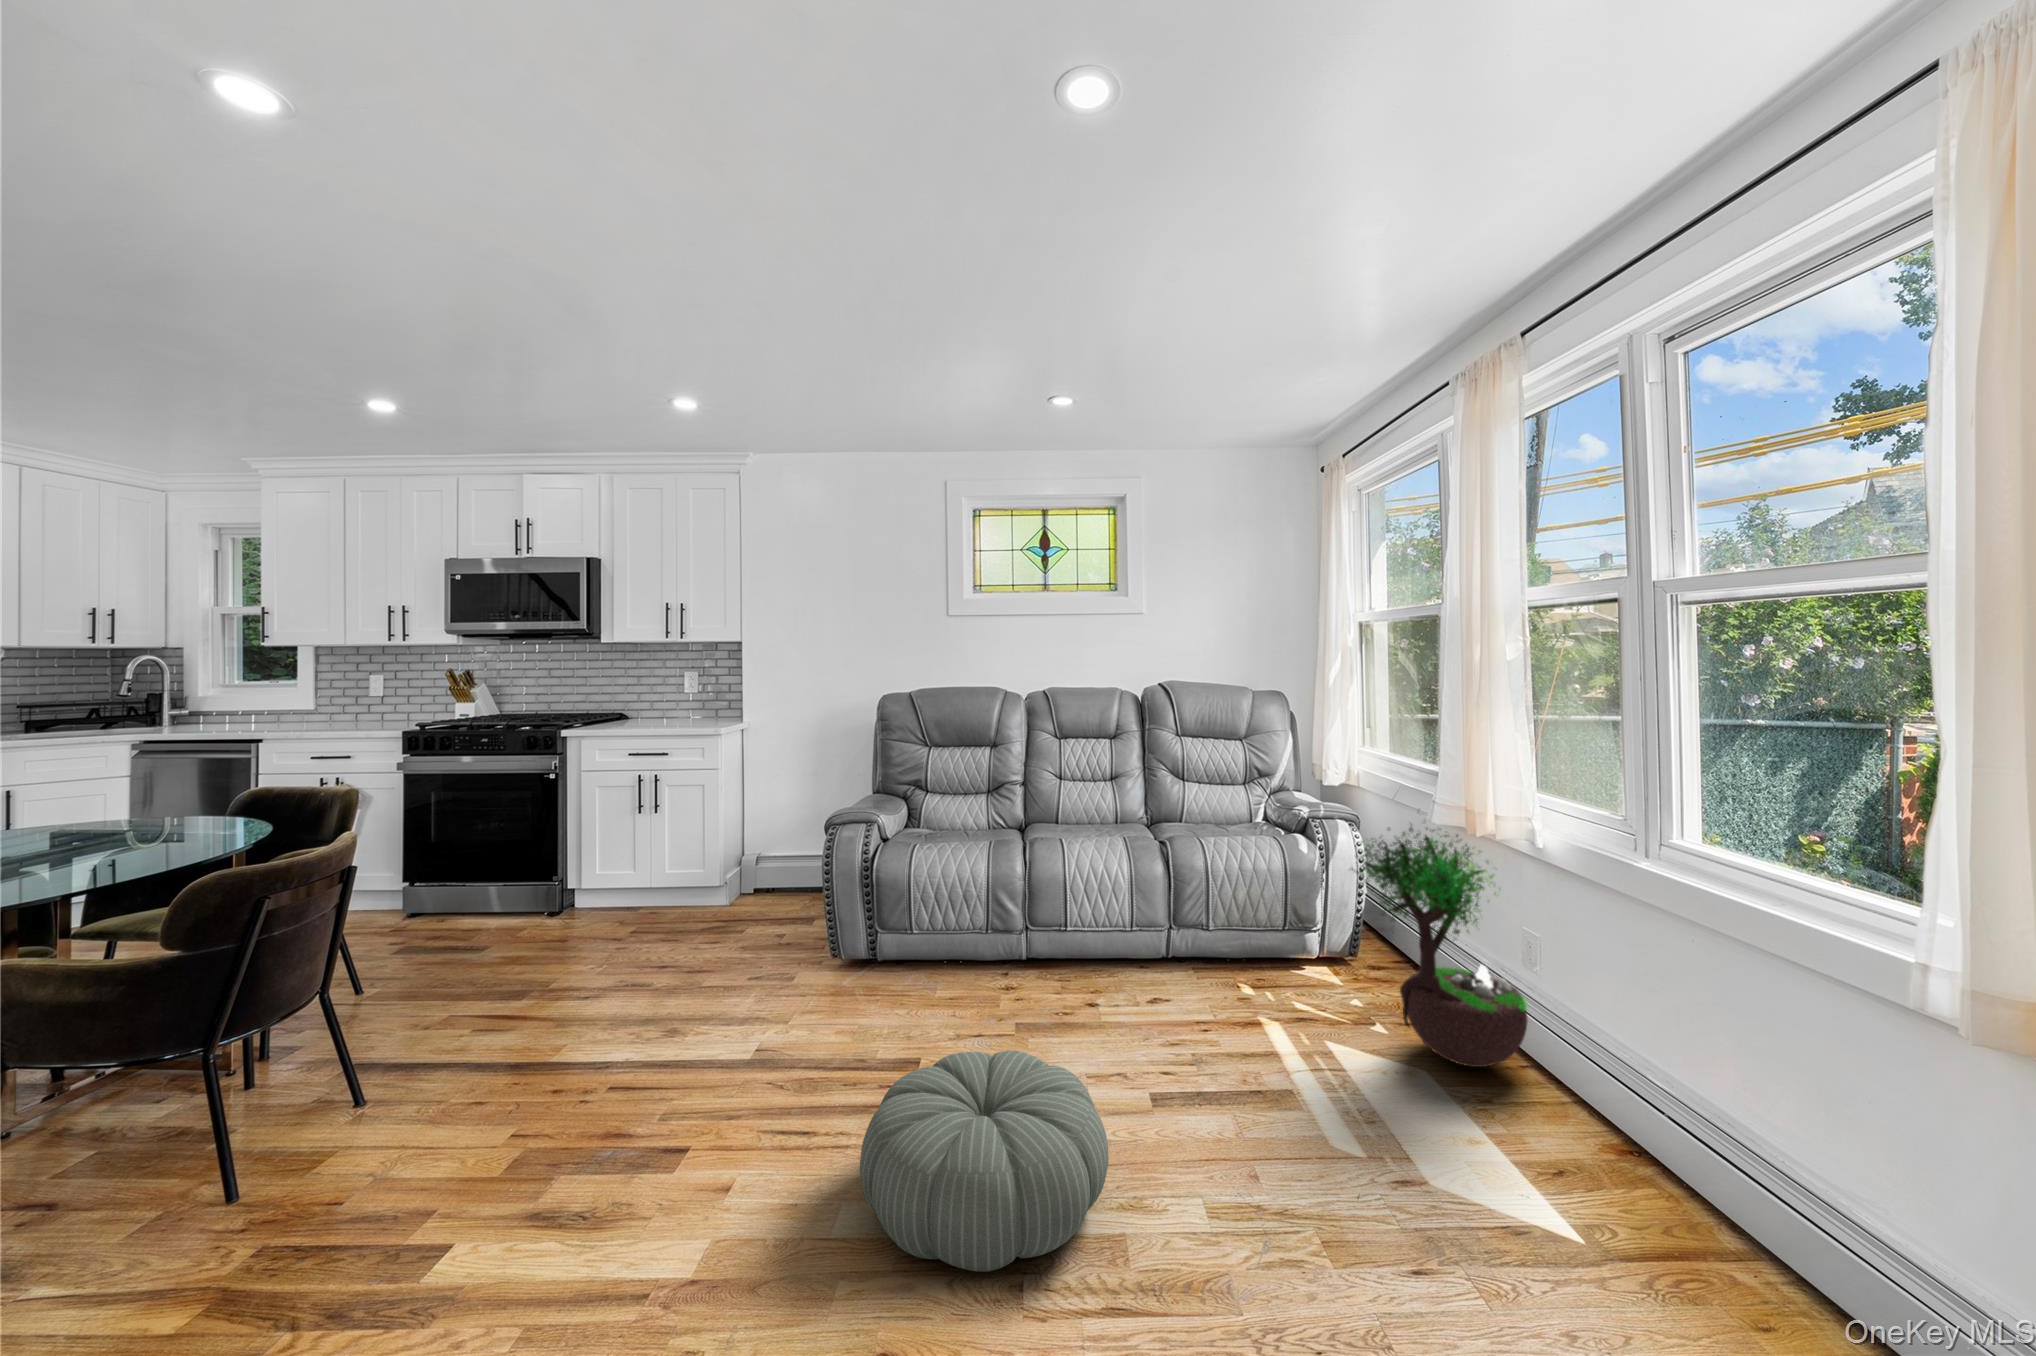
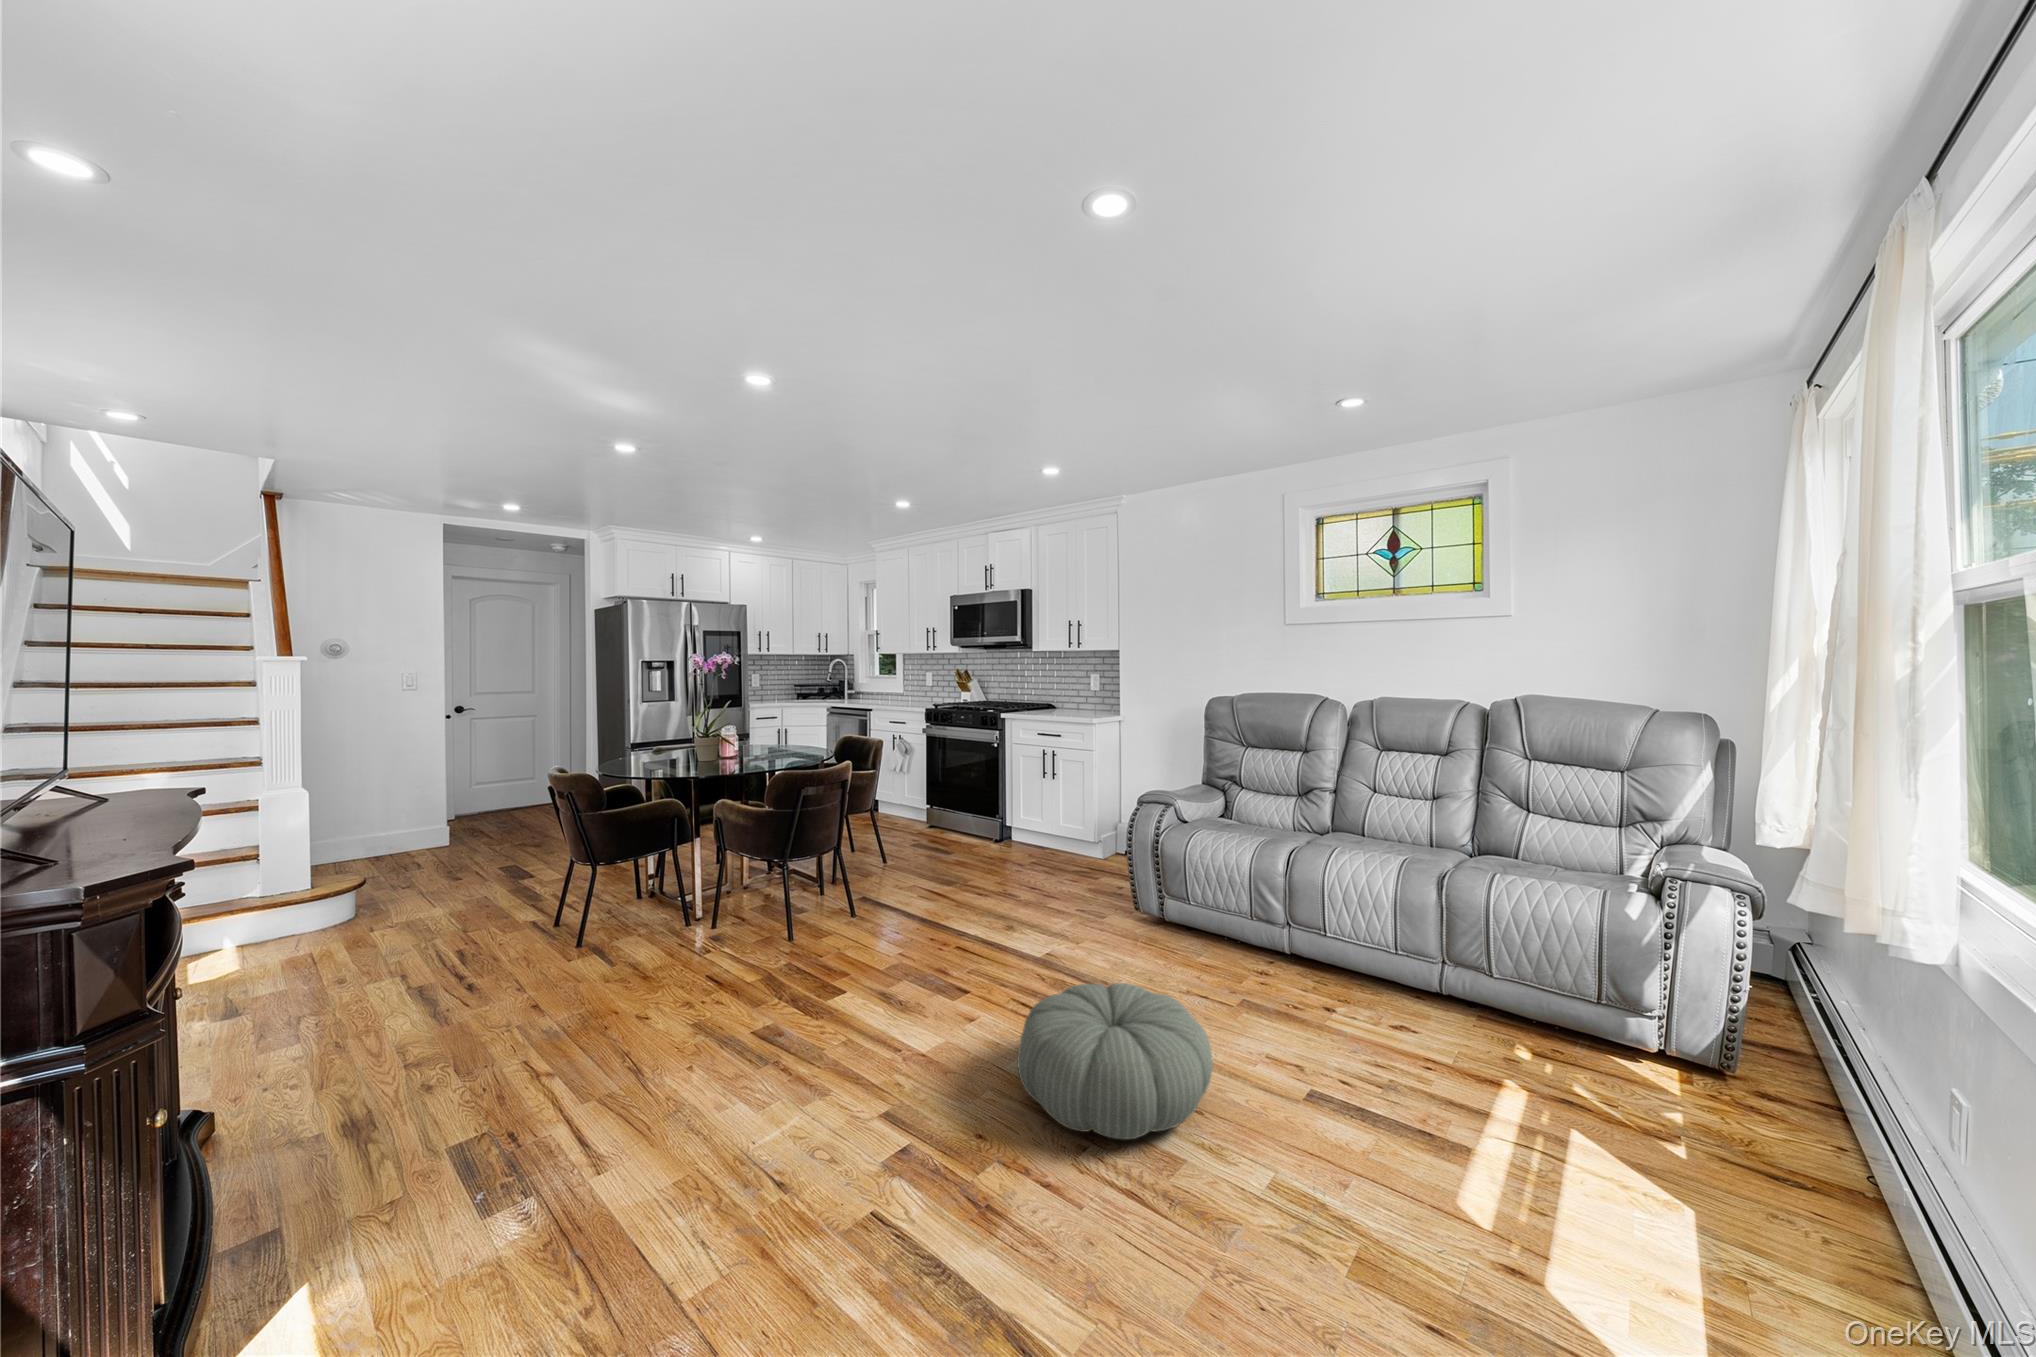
potted tree: present [1352,810,1527,1067] -> none [1613,875,1878,1237]

